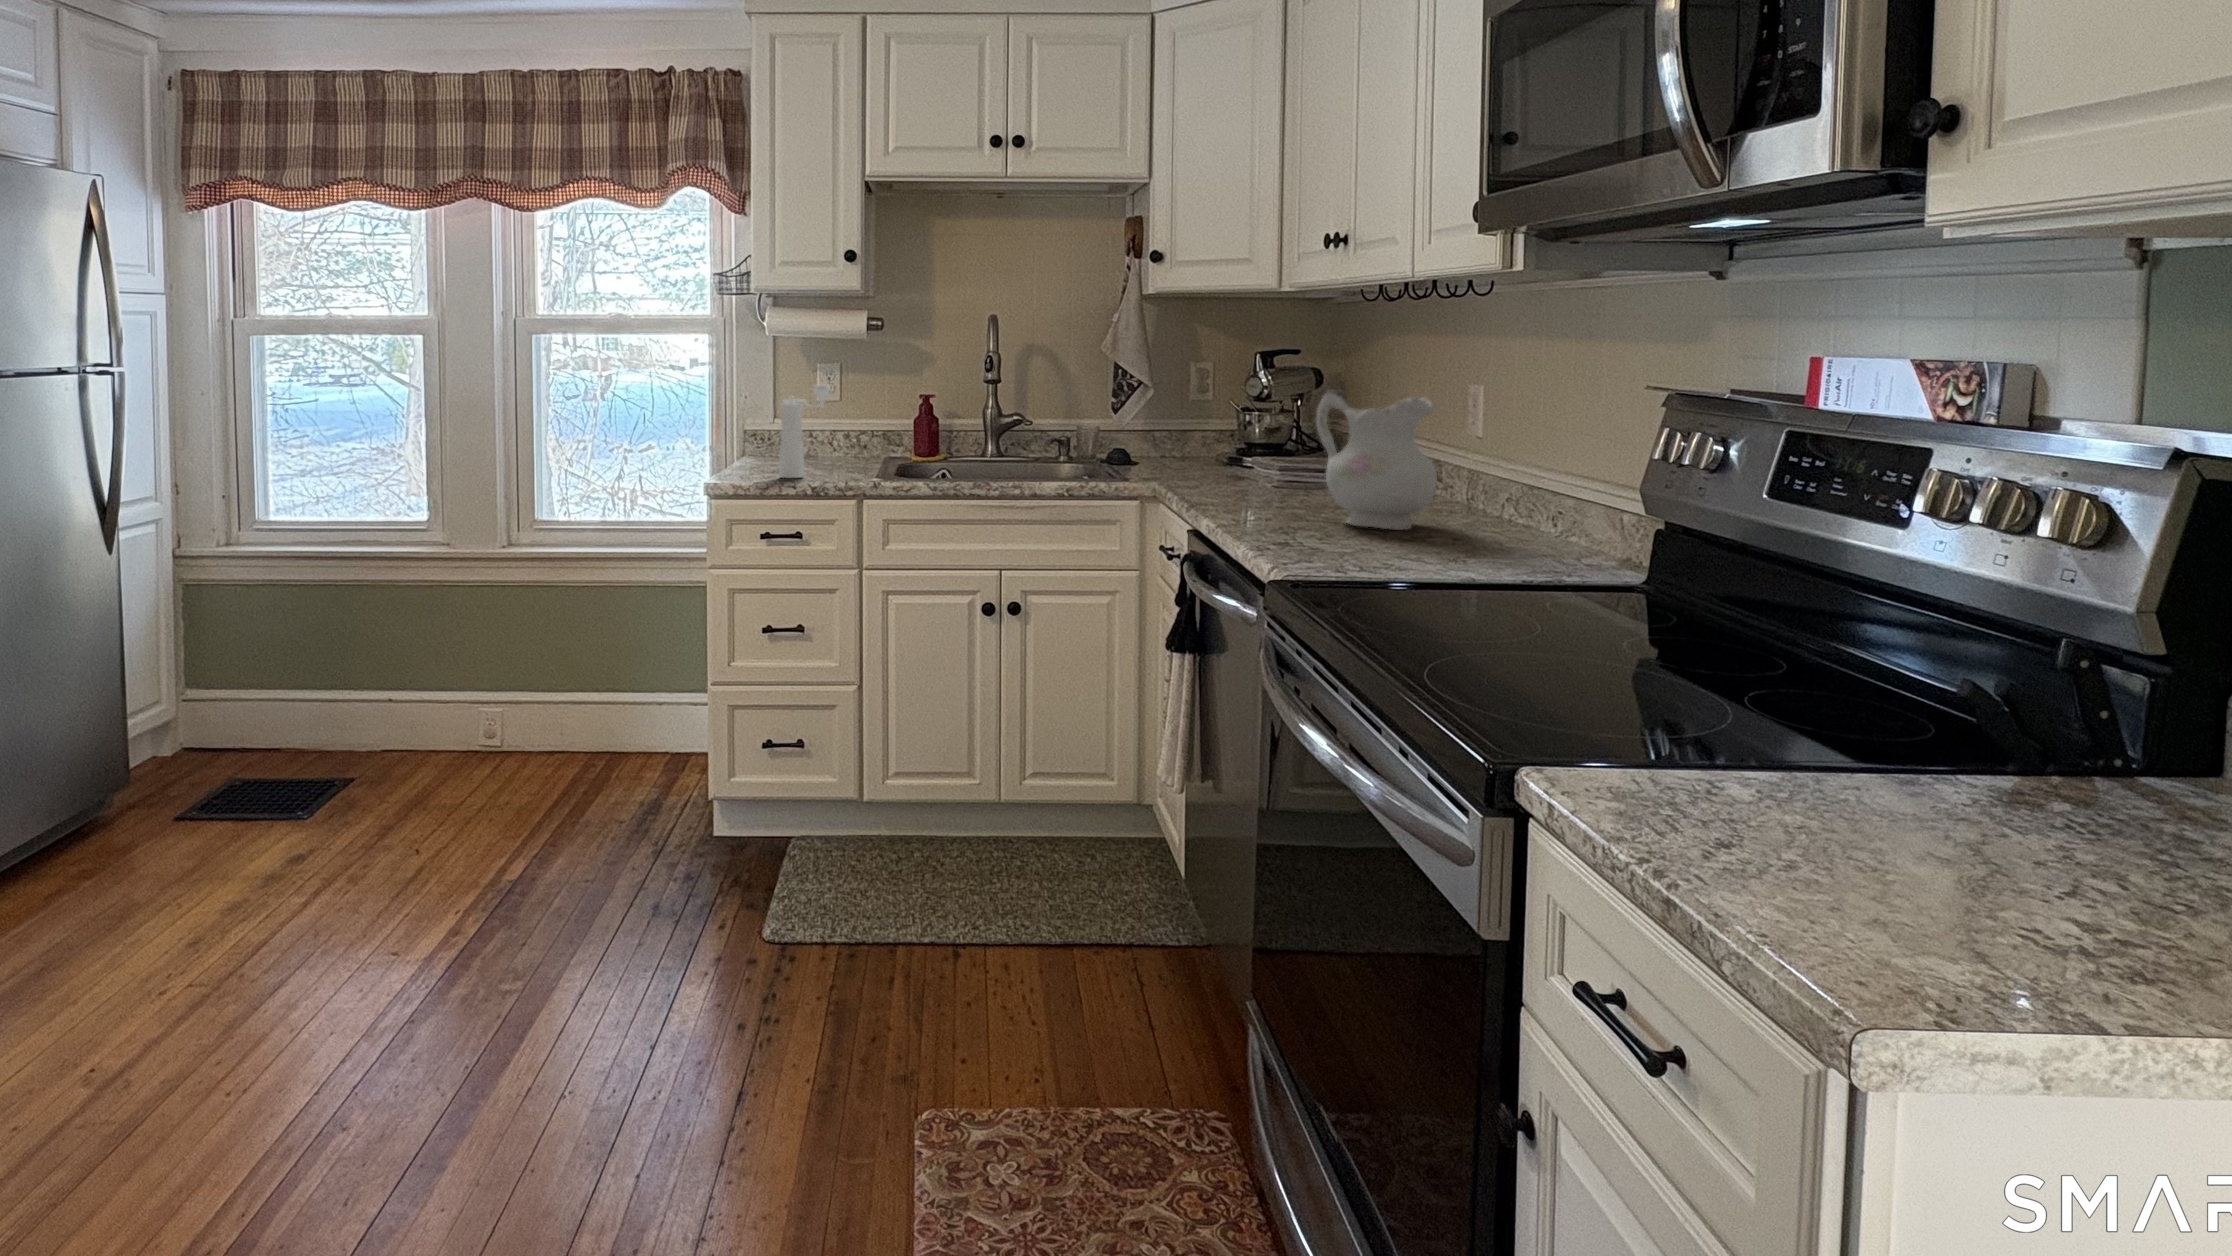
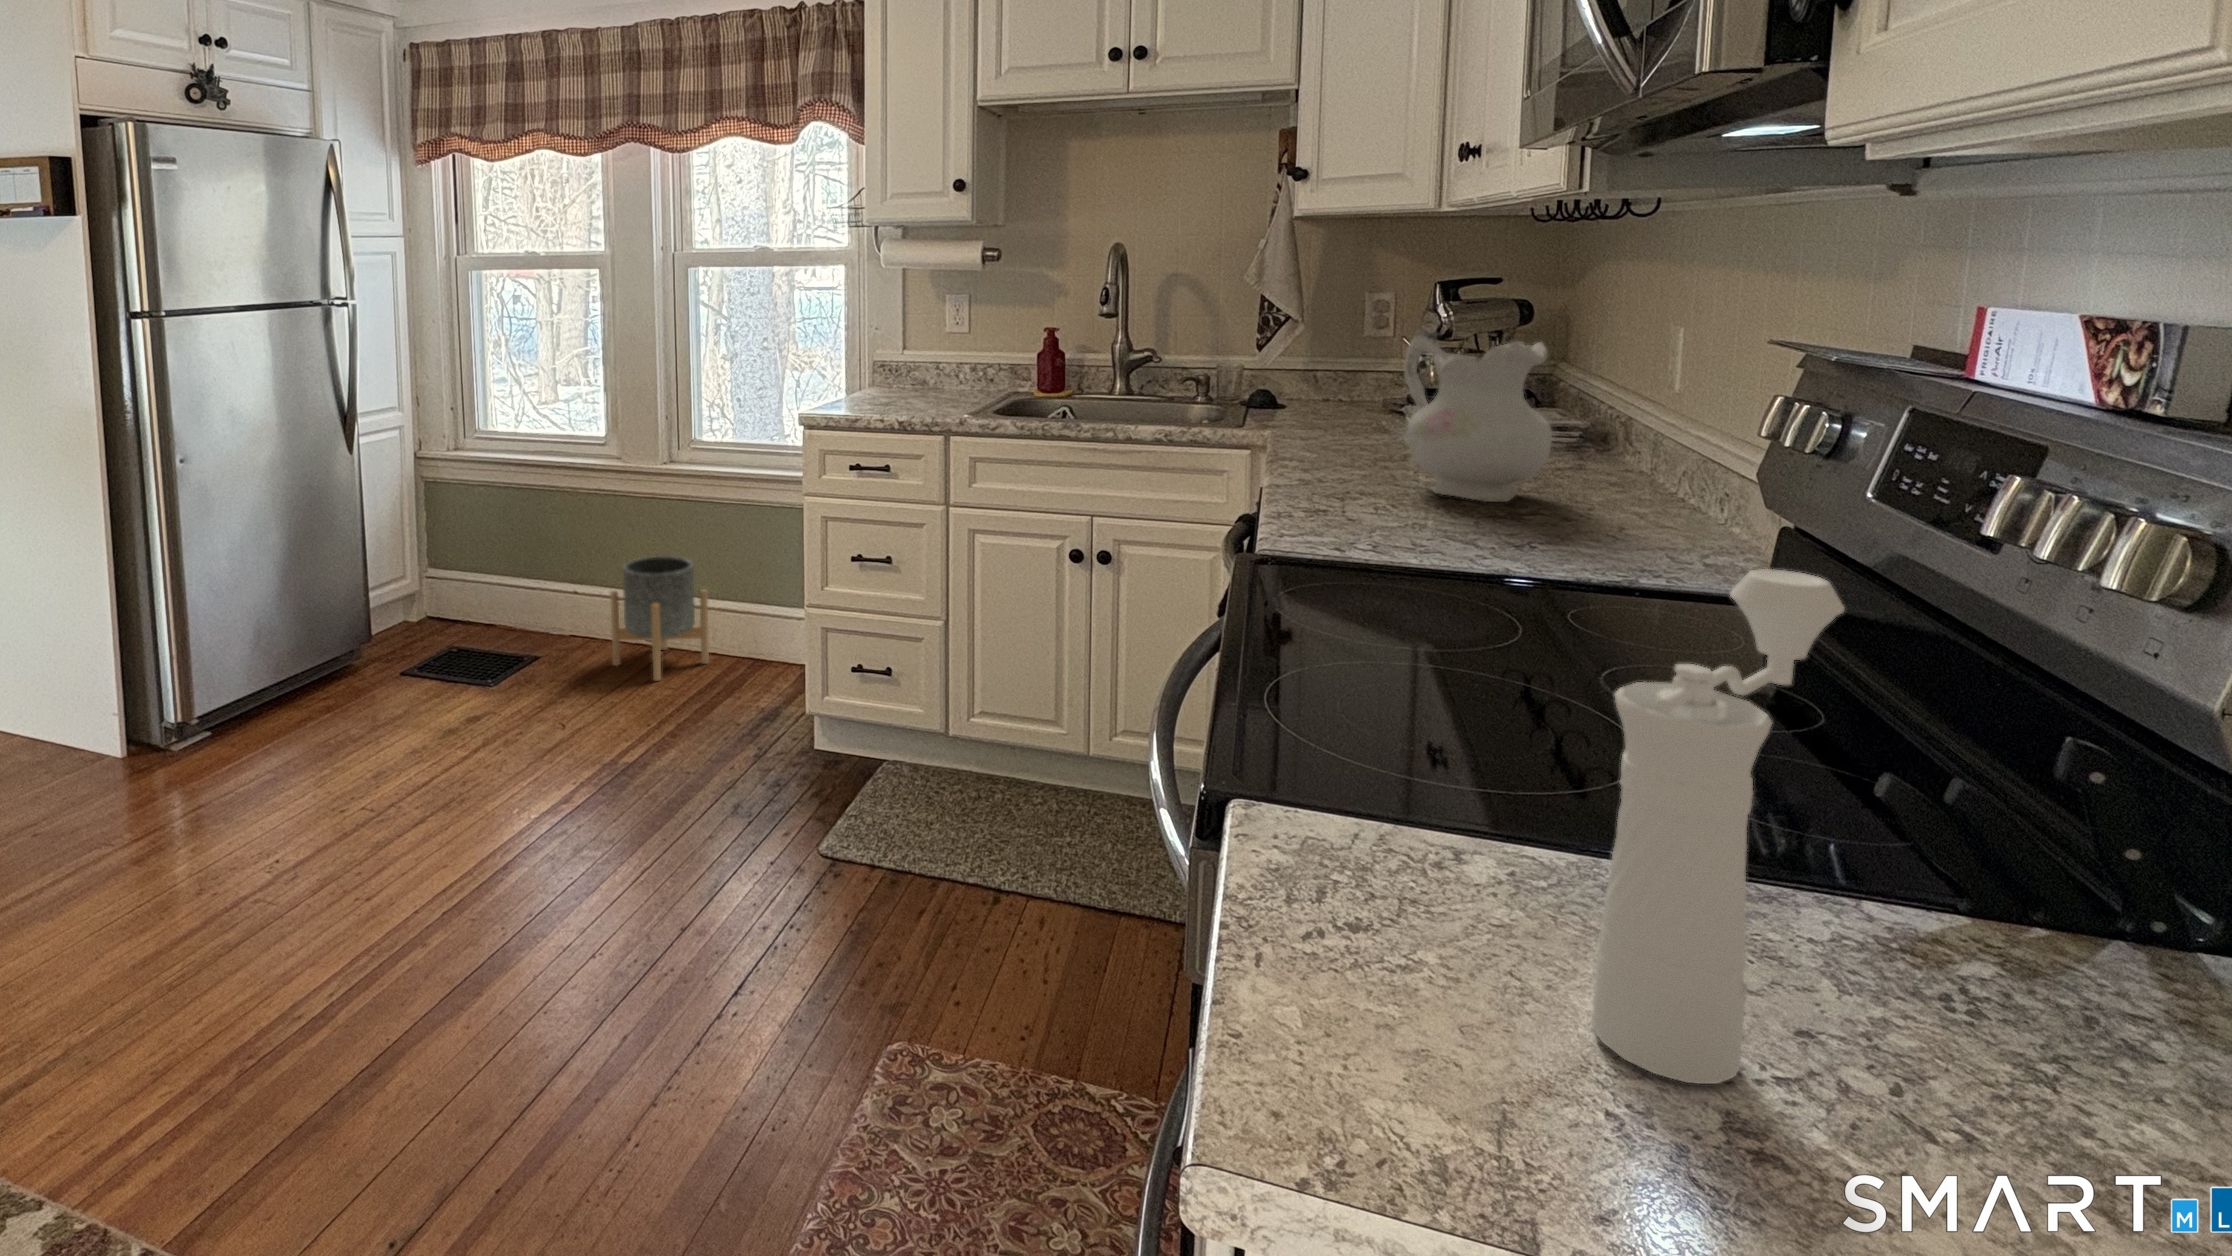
pepper mill: present [779,384,831,478] -> present [1592,569,1844,1084]
planter: none [446,652,561,792] -> present [610,556,709,681]

